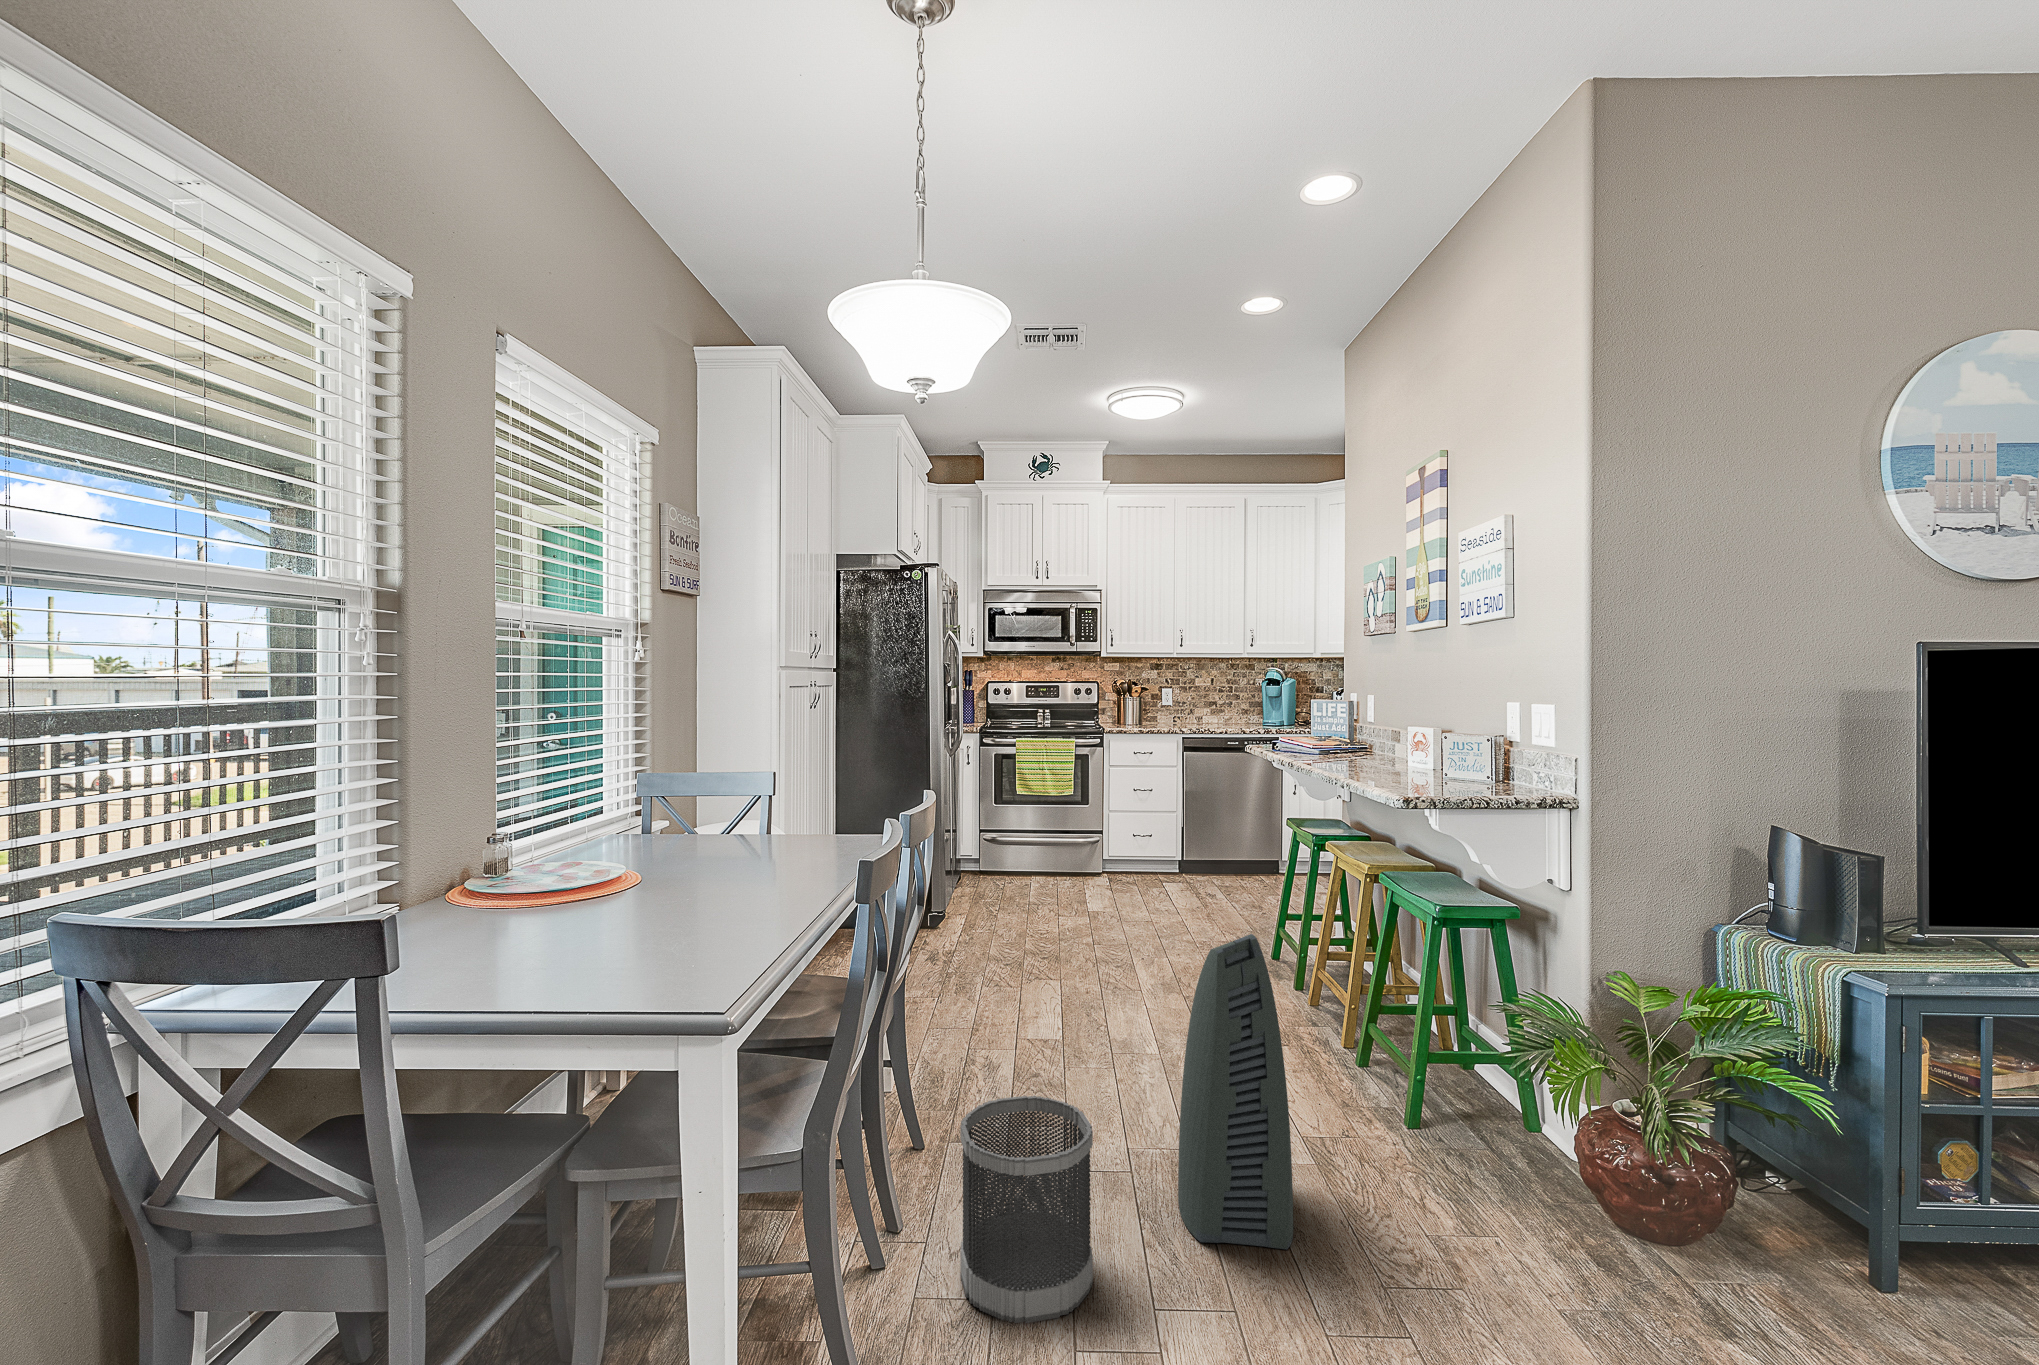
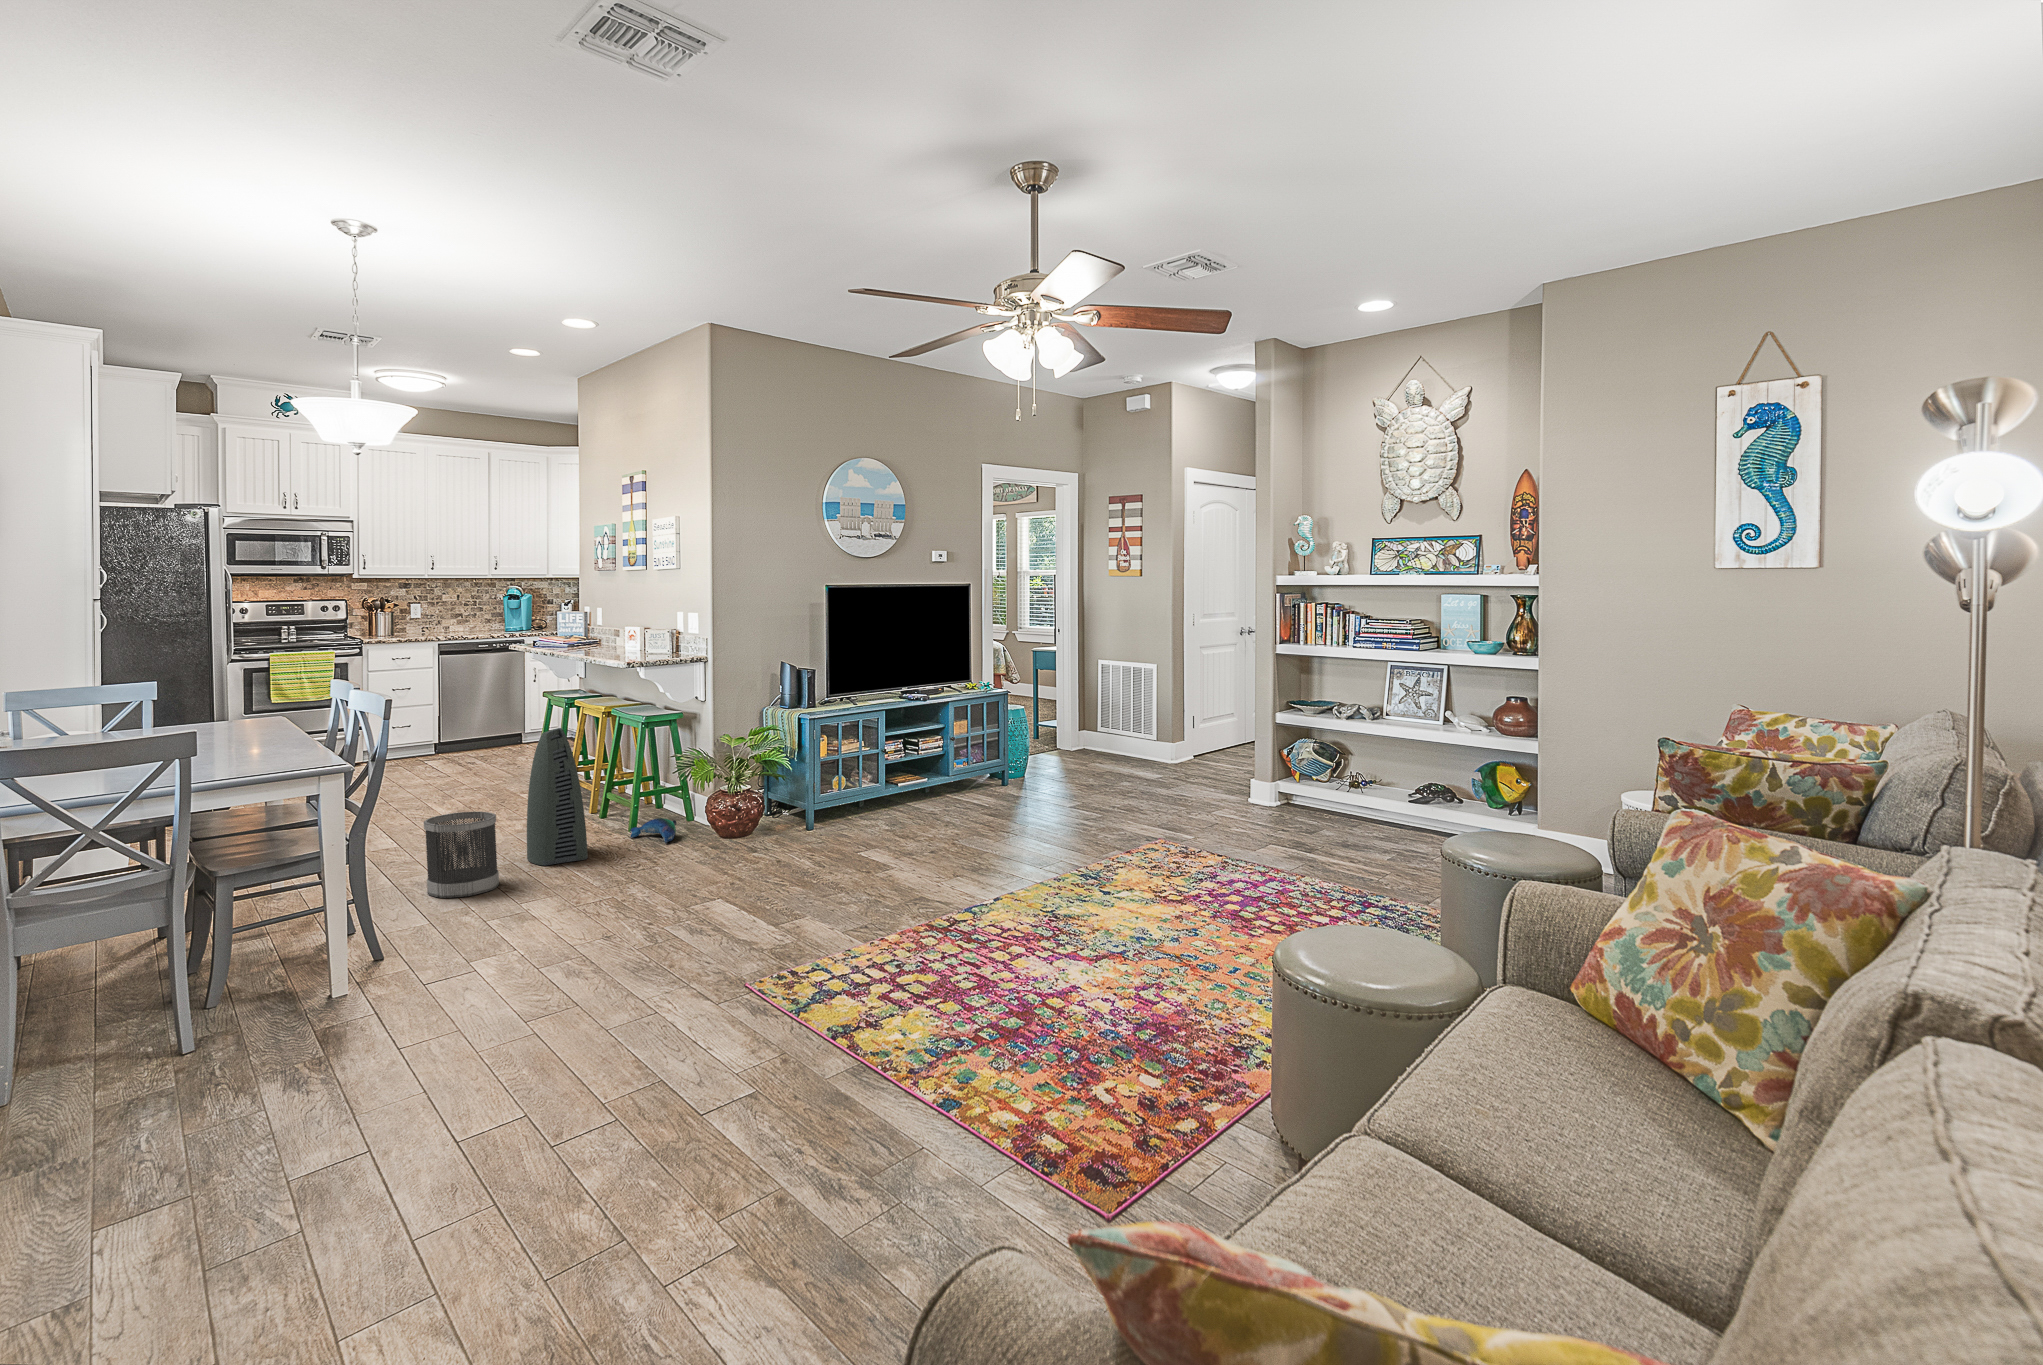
plush toy: none [1393,1156,1501,1248] -> present [630,818,676,843]

